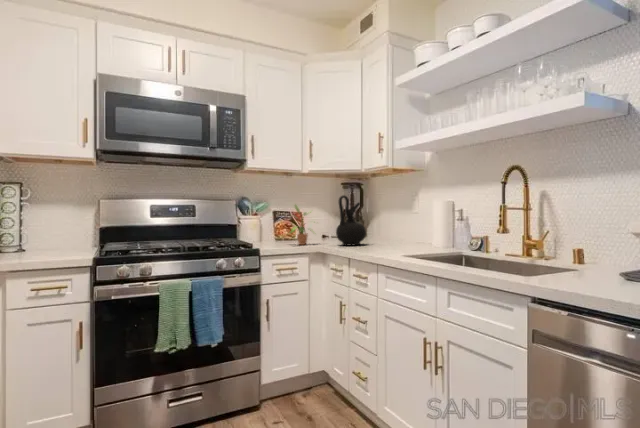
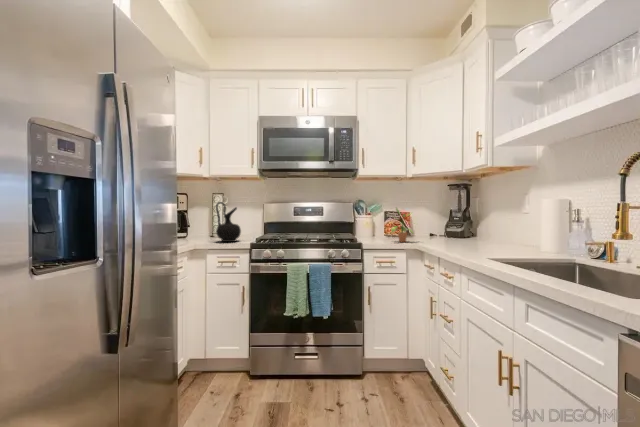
ceramic jug: present [336,196,366,245] -> present [216,202,241,242]

